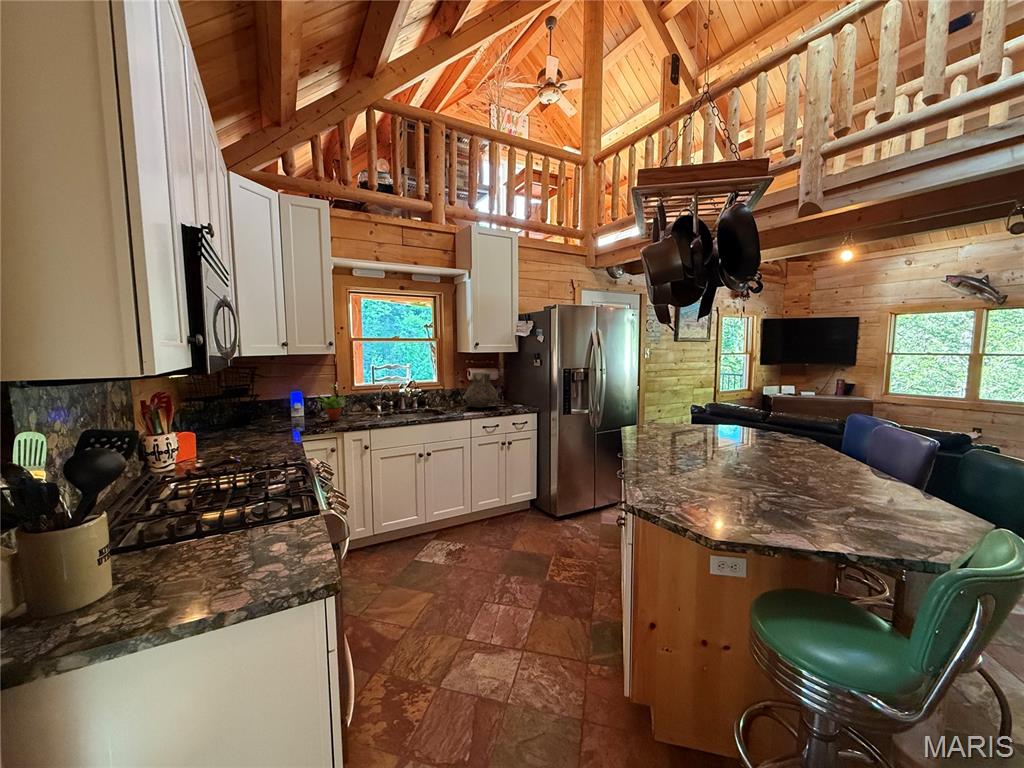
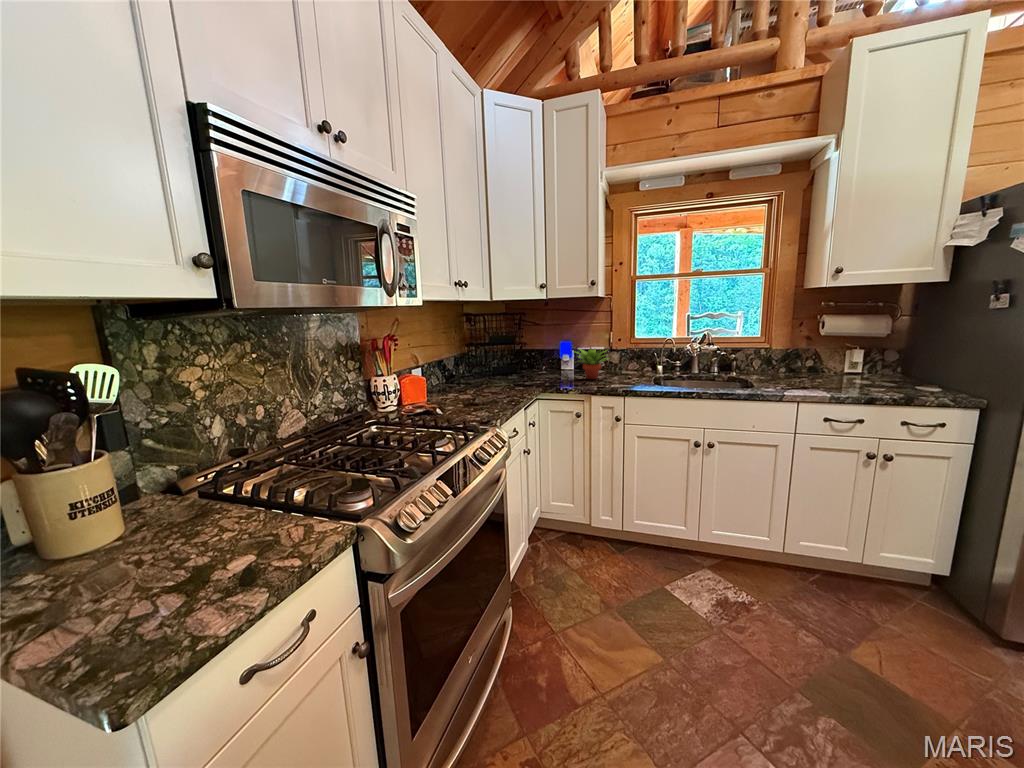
vase: present [465,372,498,408] -> none [801,322,877,384]

